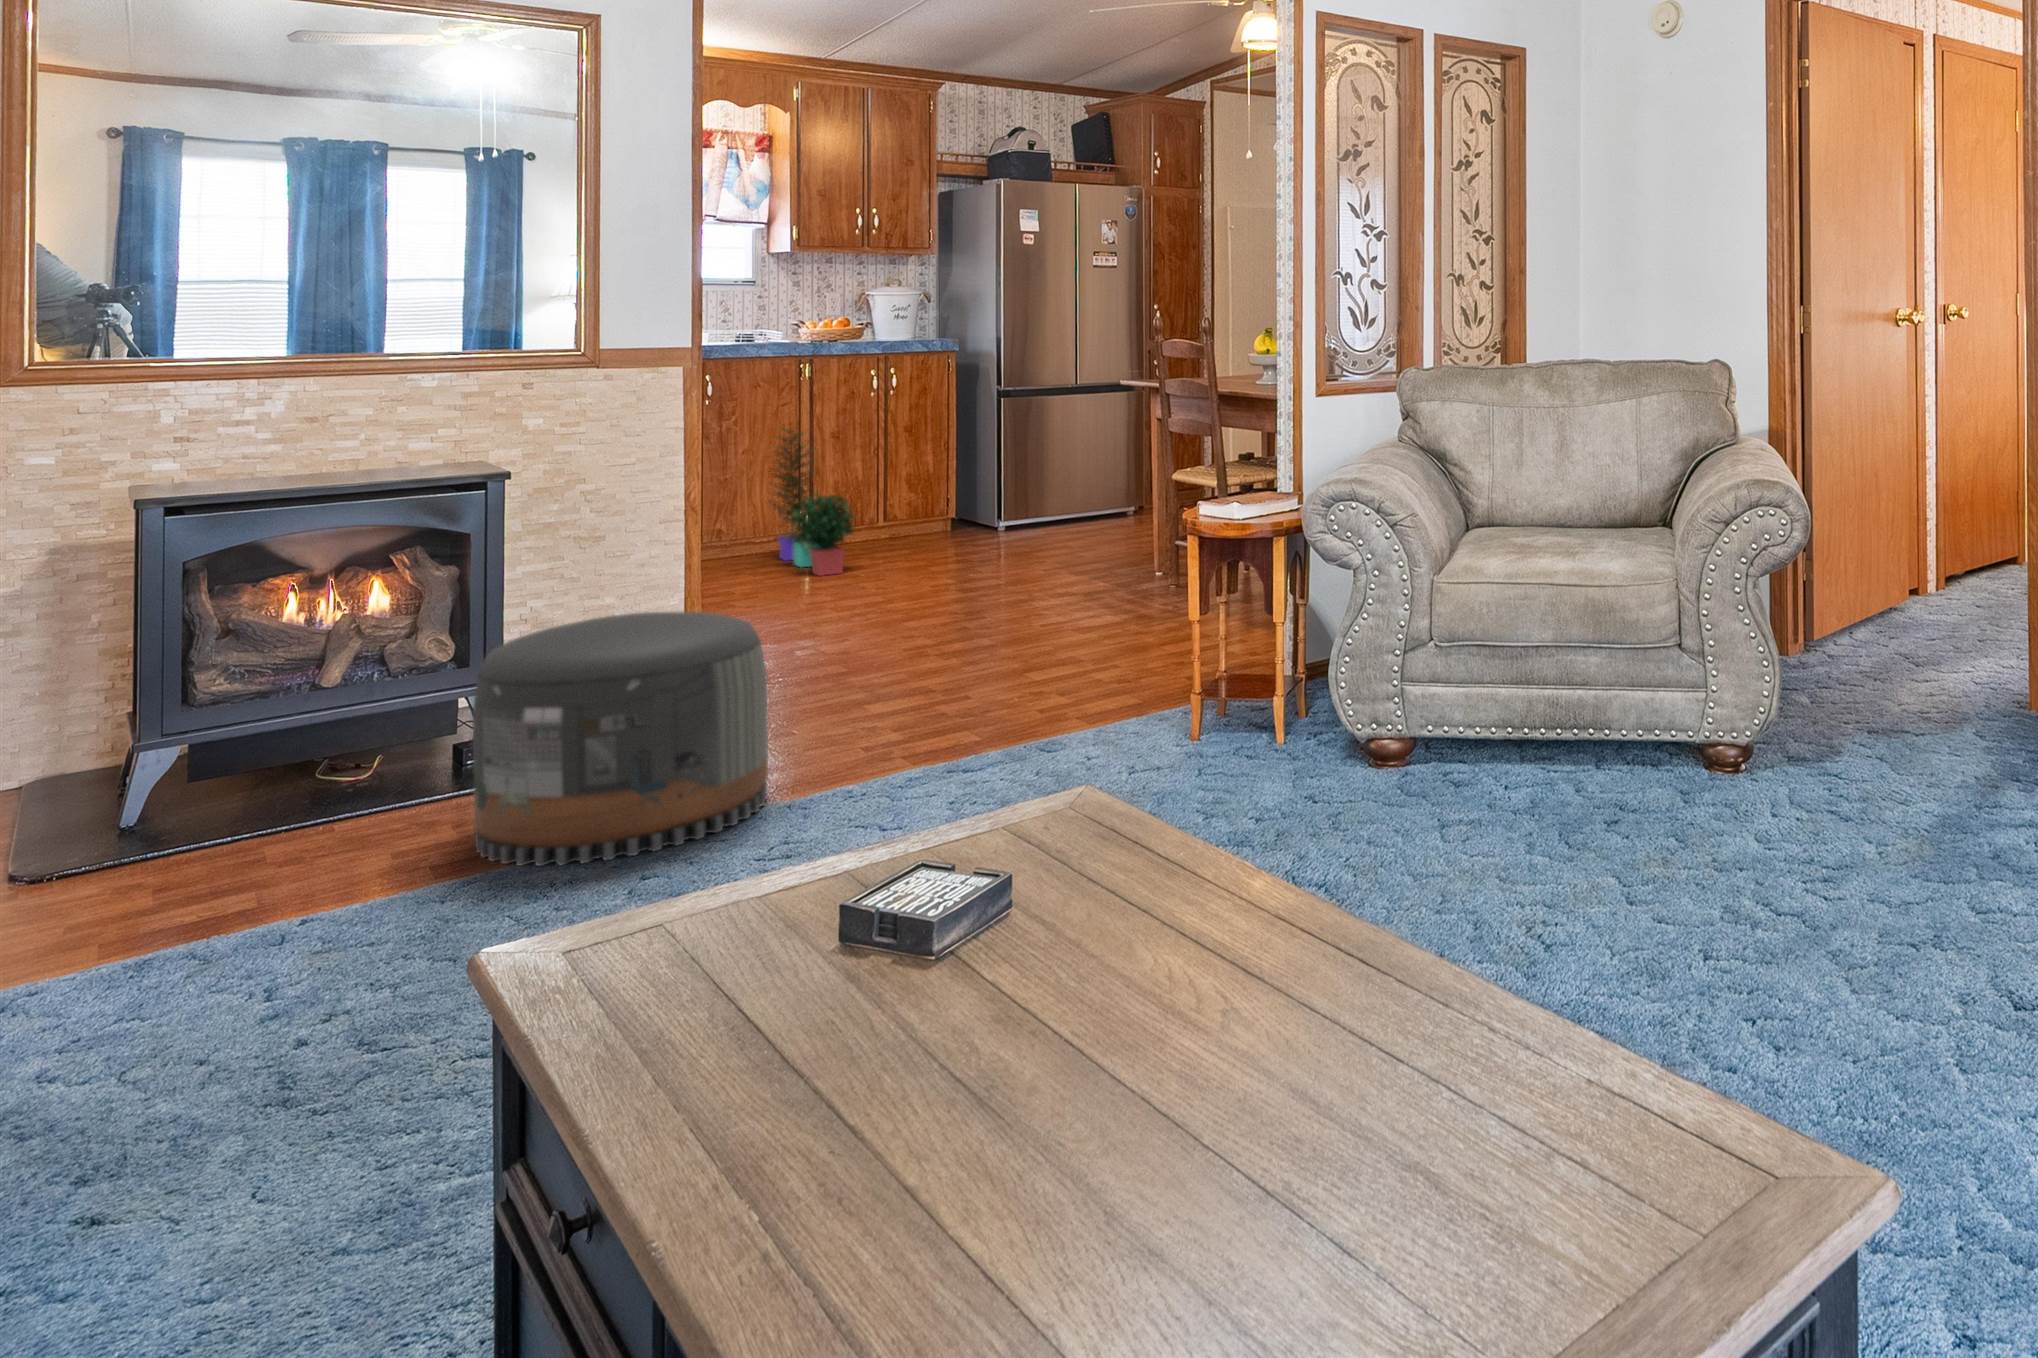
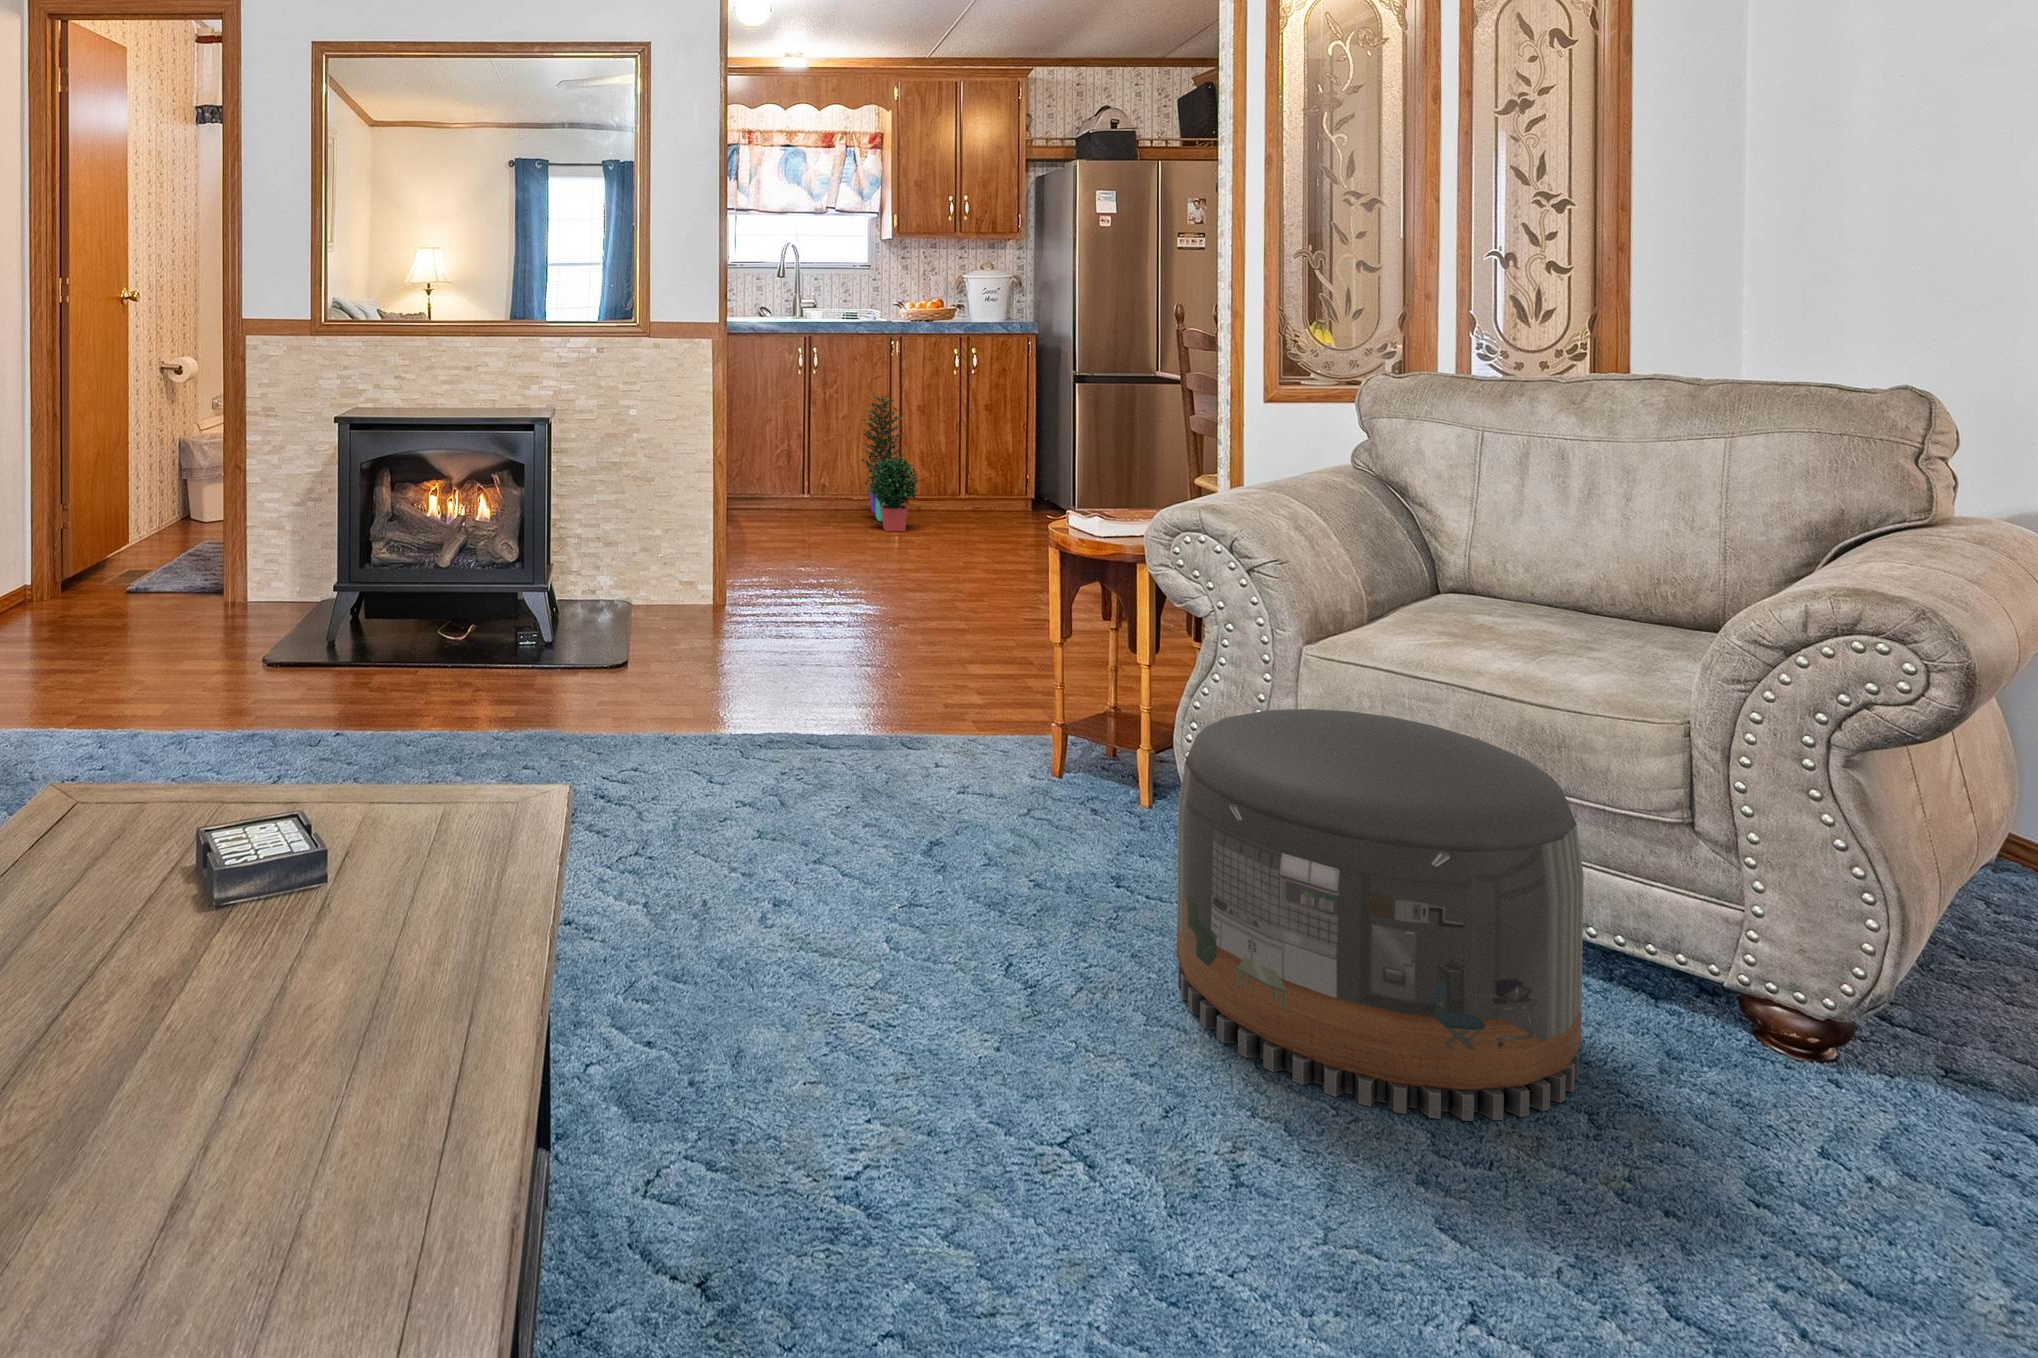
pouf: present [472,612,768,866] -> present [1177,709,1584,1121]

